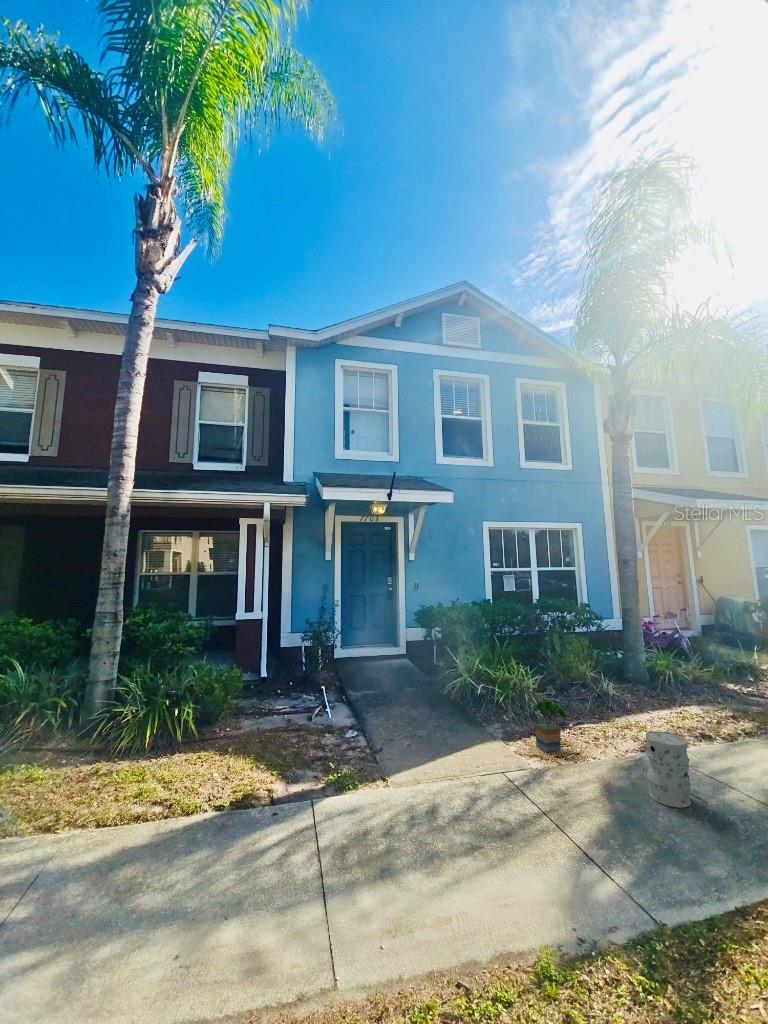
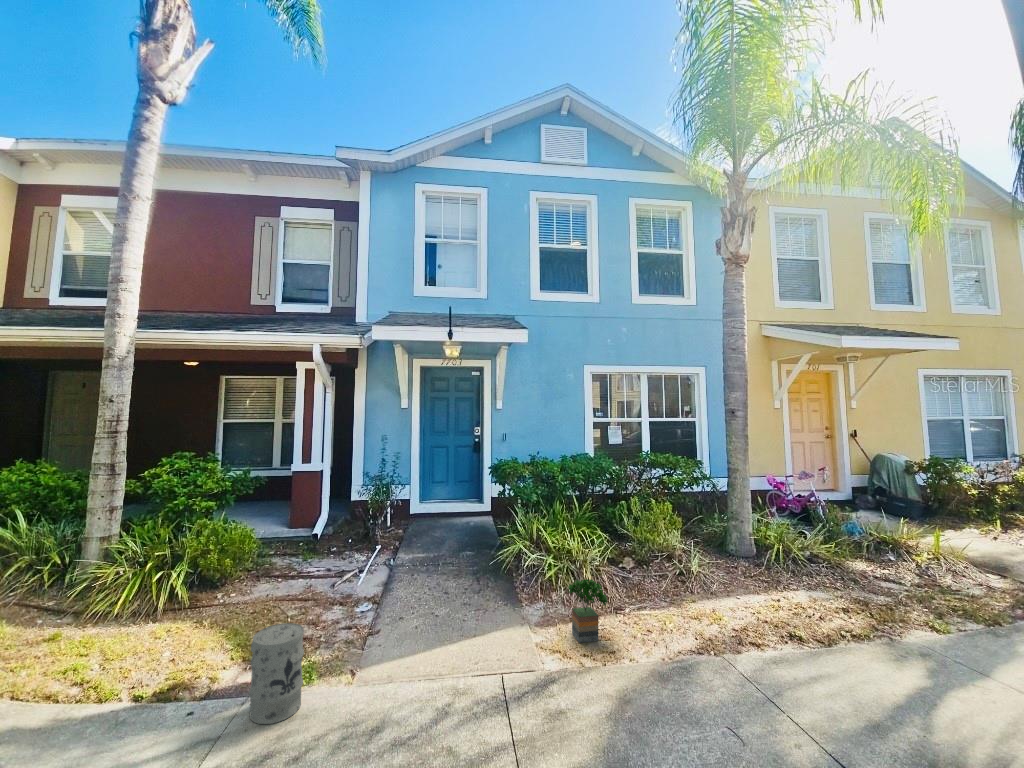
trash can: present [646,731,691,808] -> present [249,623,304,724]

